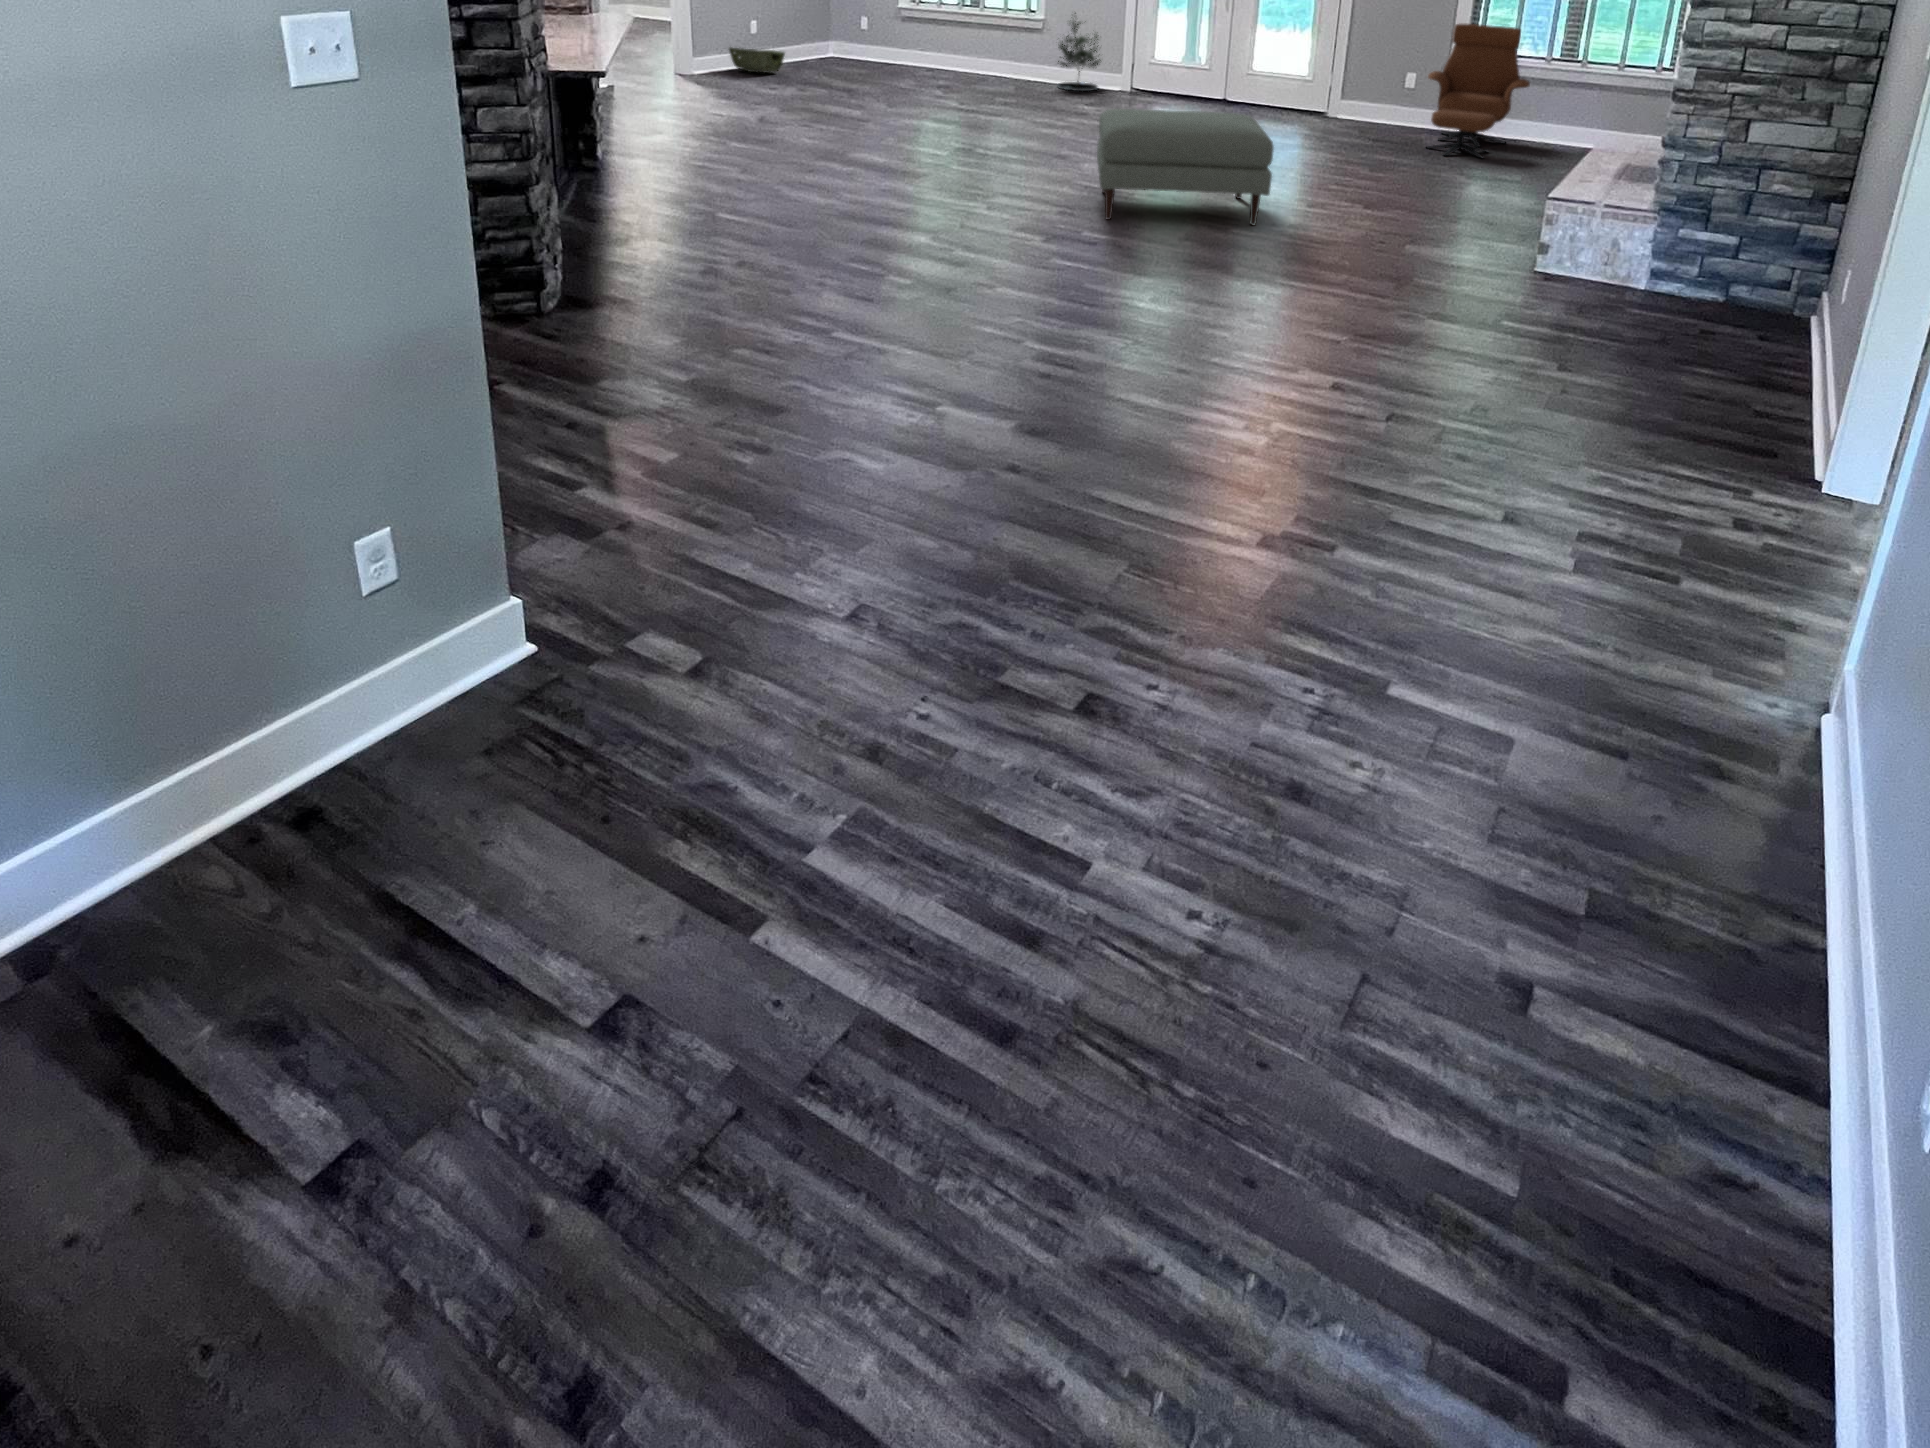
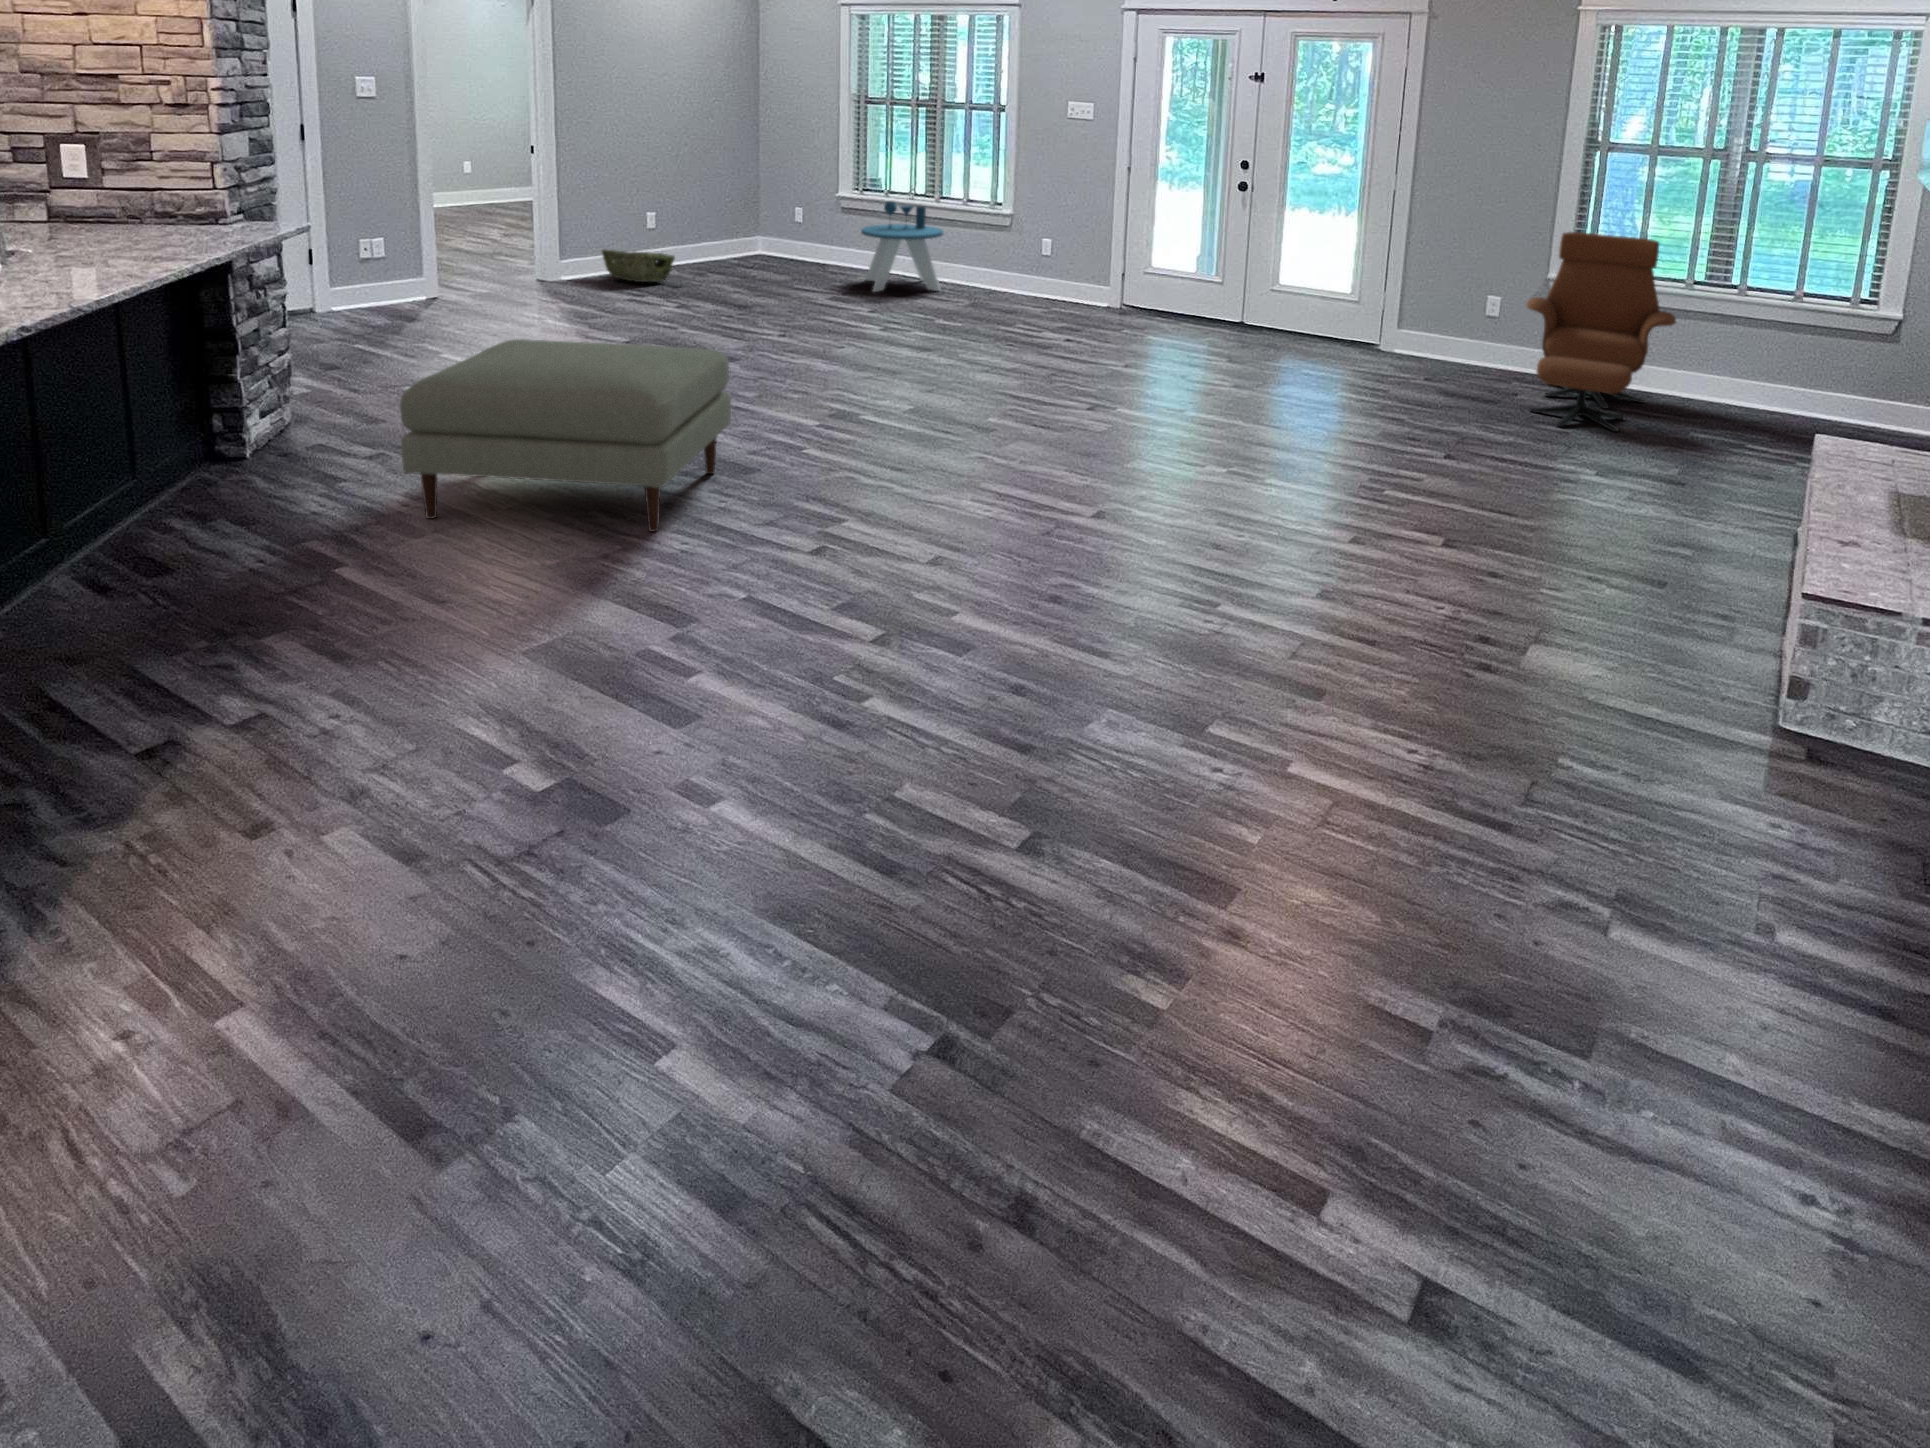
side table: none [927,9,990,79] -> present [861,202,943,292]
potted tree: present [1057,13,1101,91] -> none [1022,206,1087,310]
ottoman: present [1097,109,1274,225] -> present [400,339,731,532]

